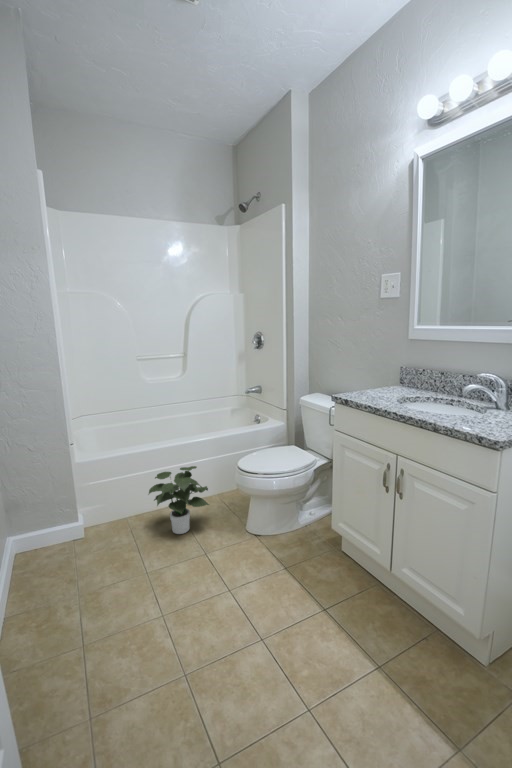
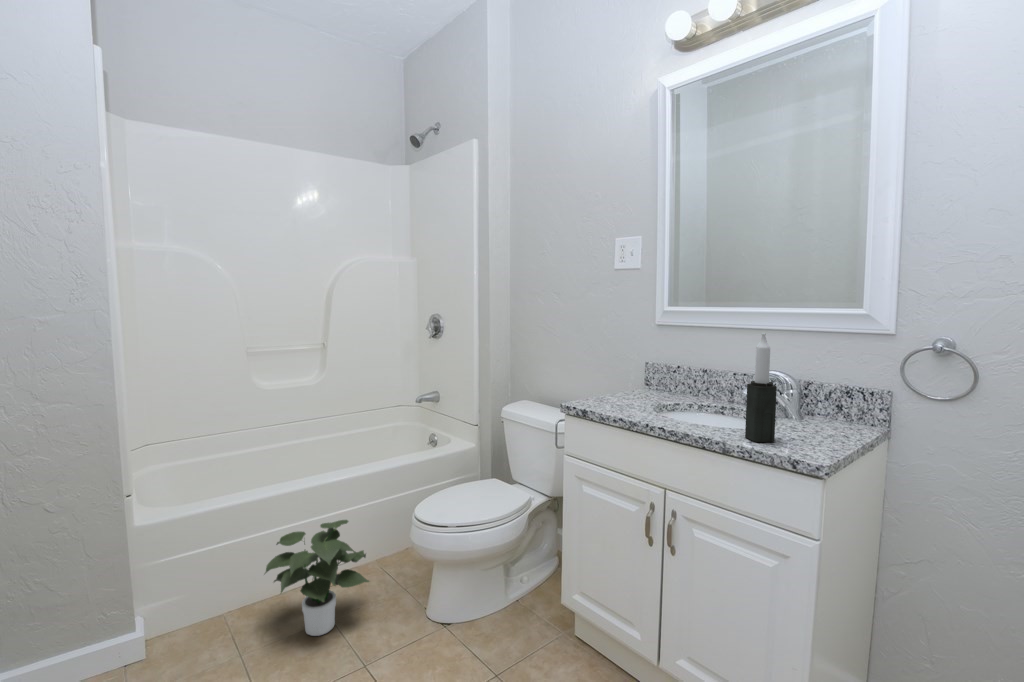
candle: none [453,346,477,424] -> present [745,333,777,442]

